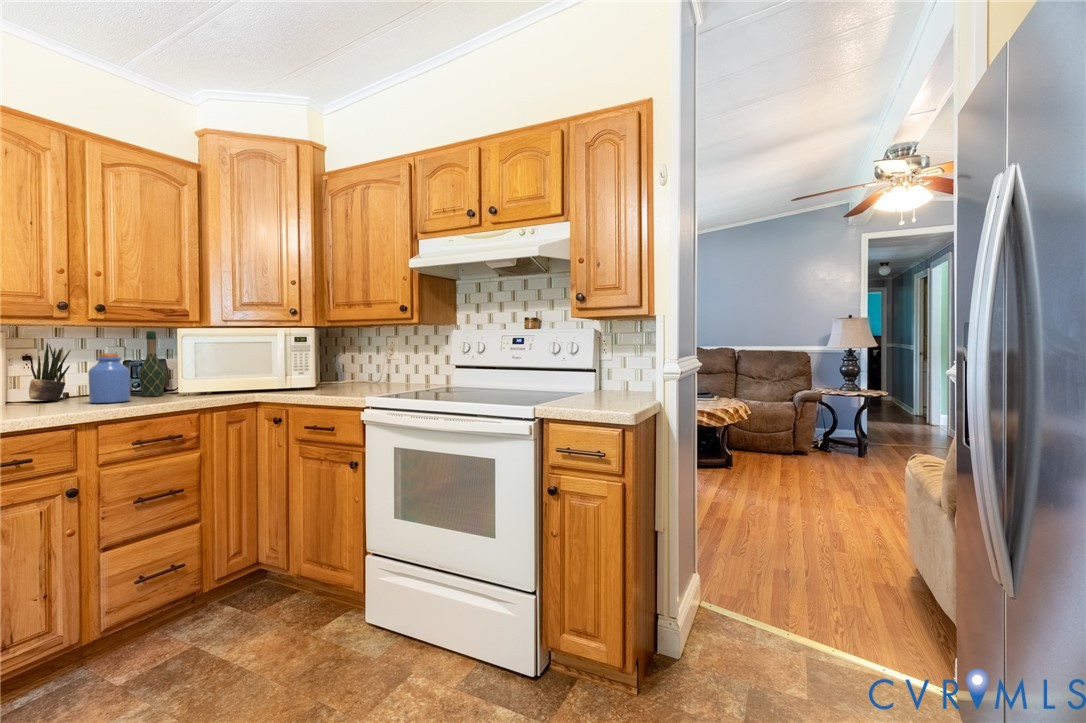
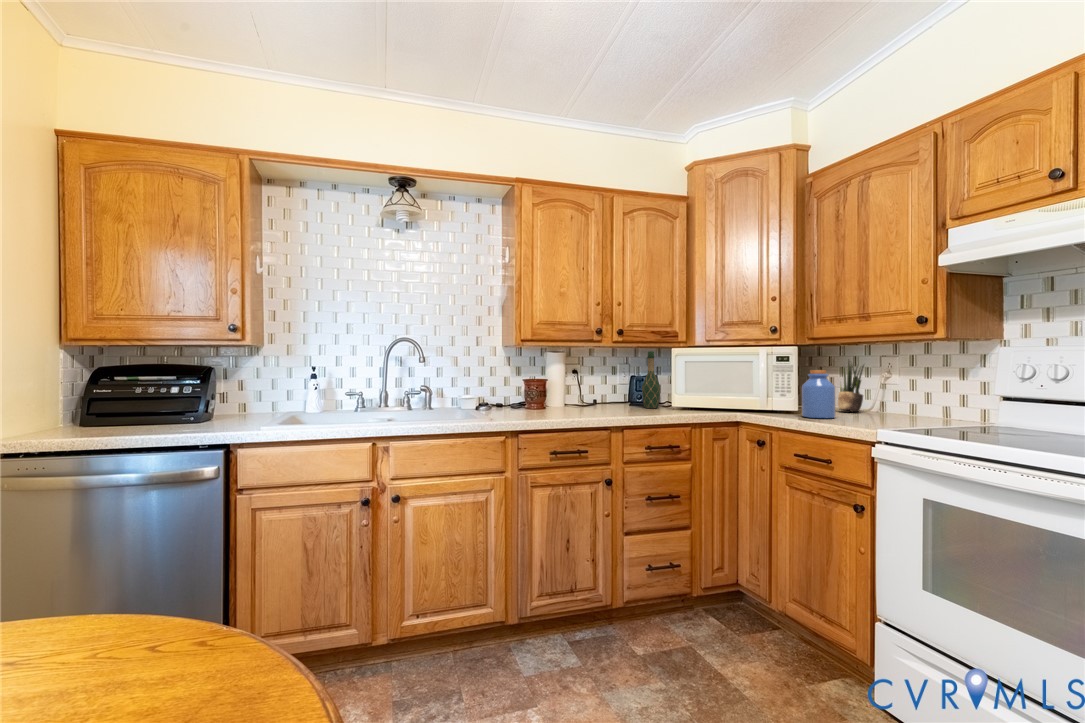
potted plant: present [29,343,71,401] -> present [838,361,864,412]
jar: present [88,353,130,403] -> present [802,370,835,418]

